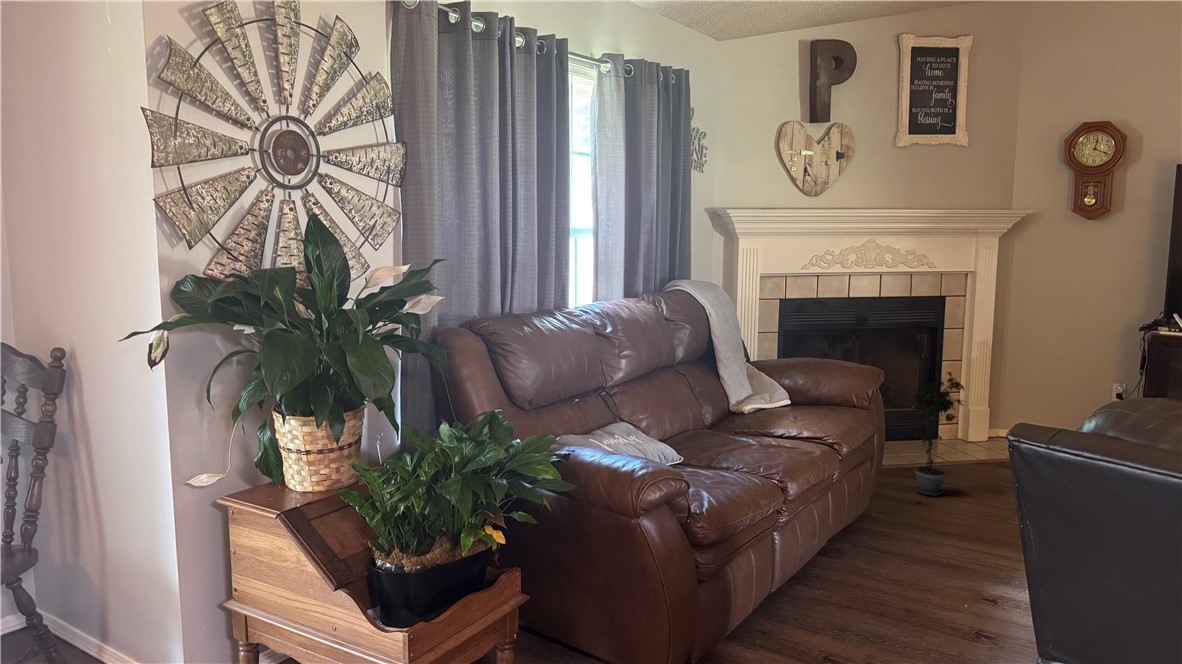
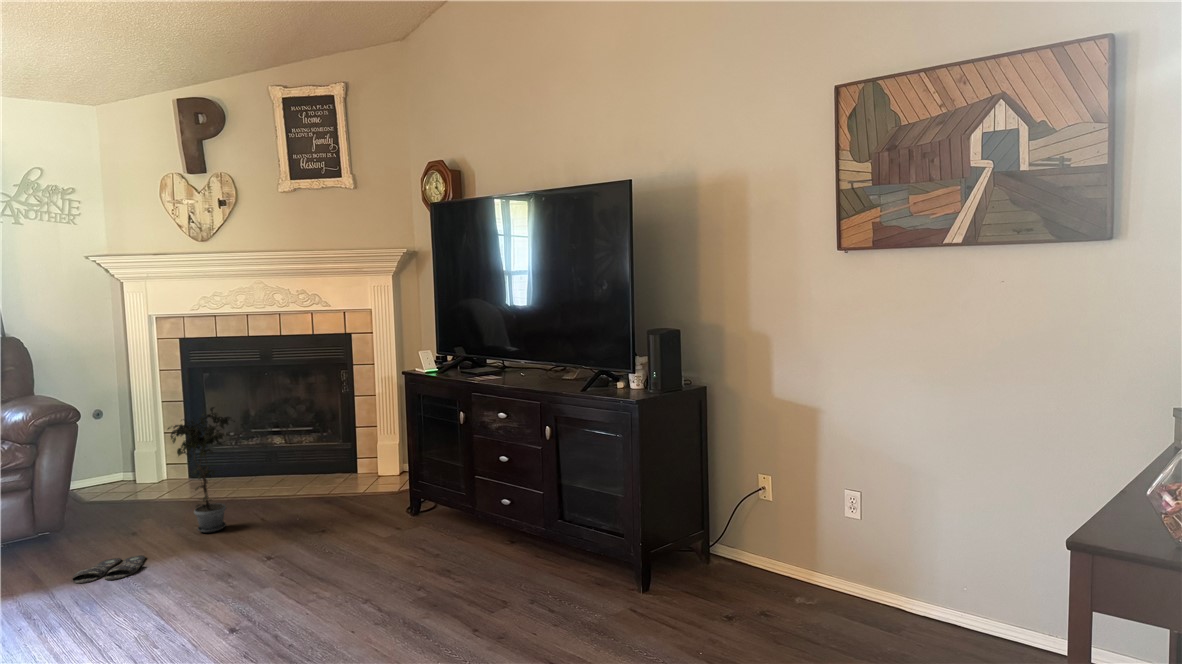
slippers: none [900,517,970,545] -> present [73,555,145,584]

